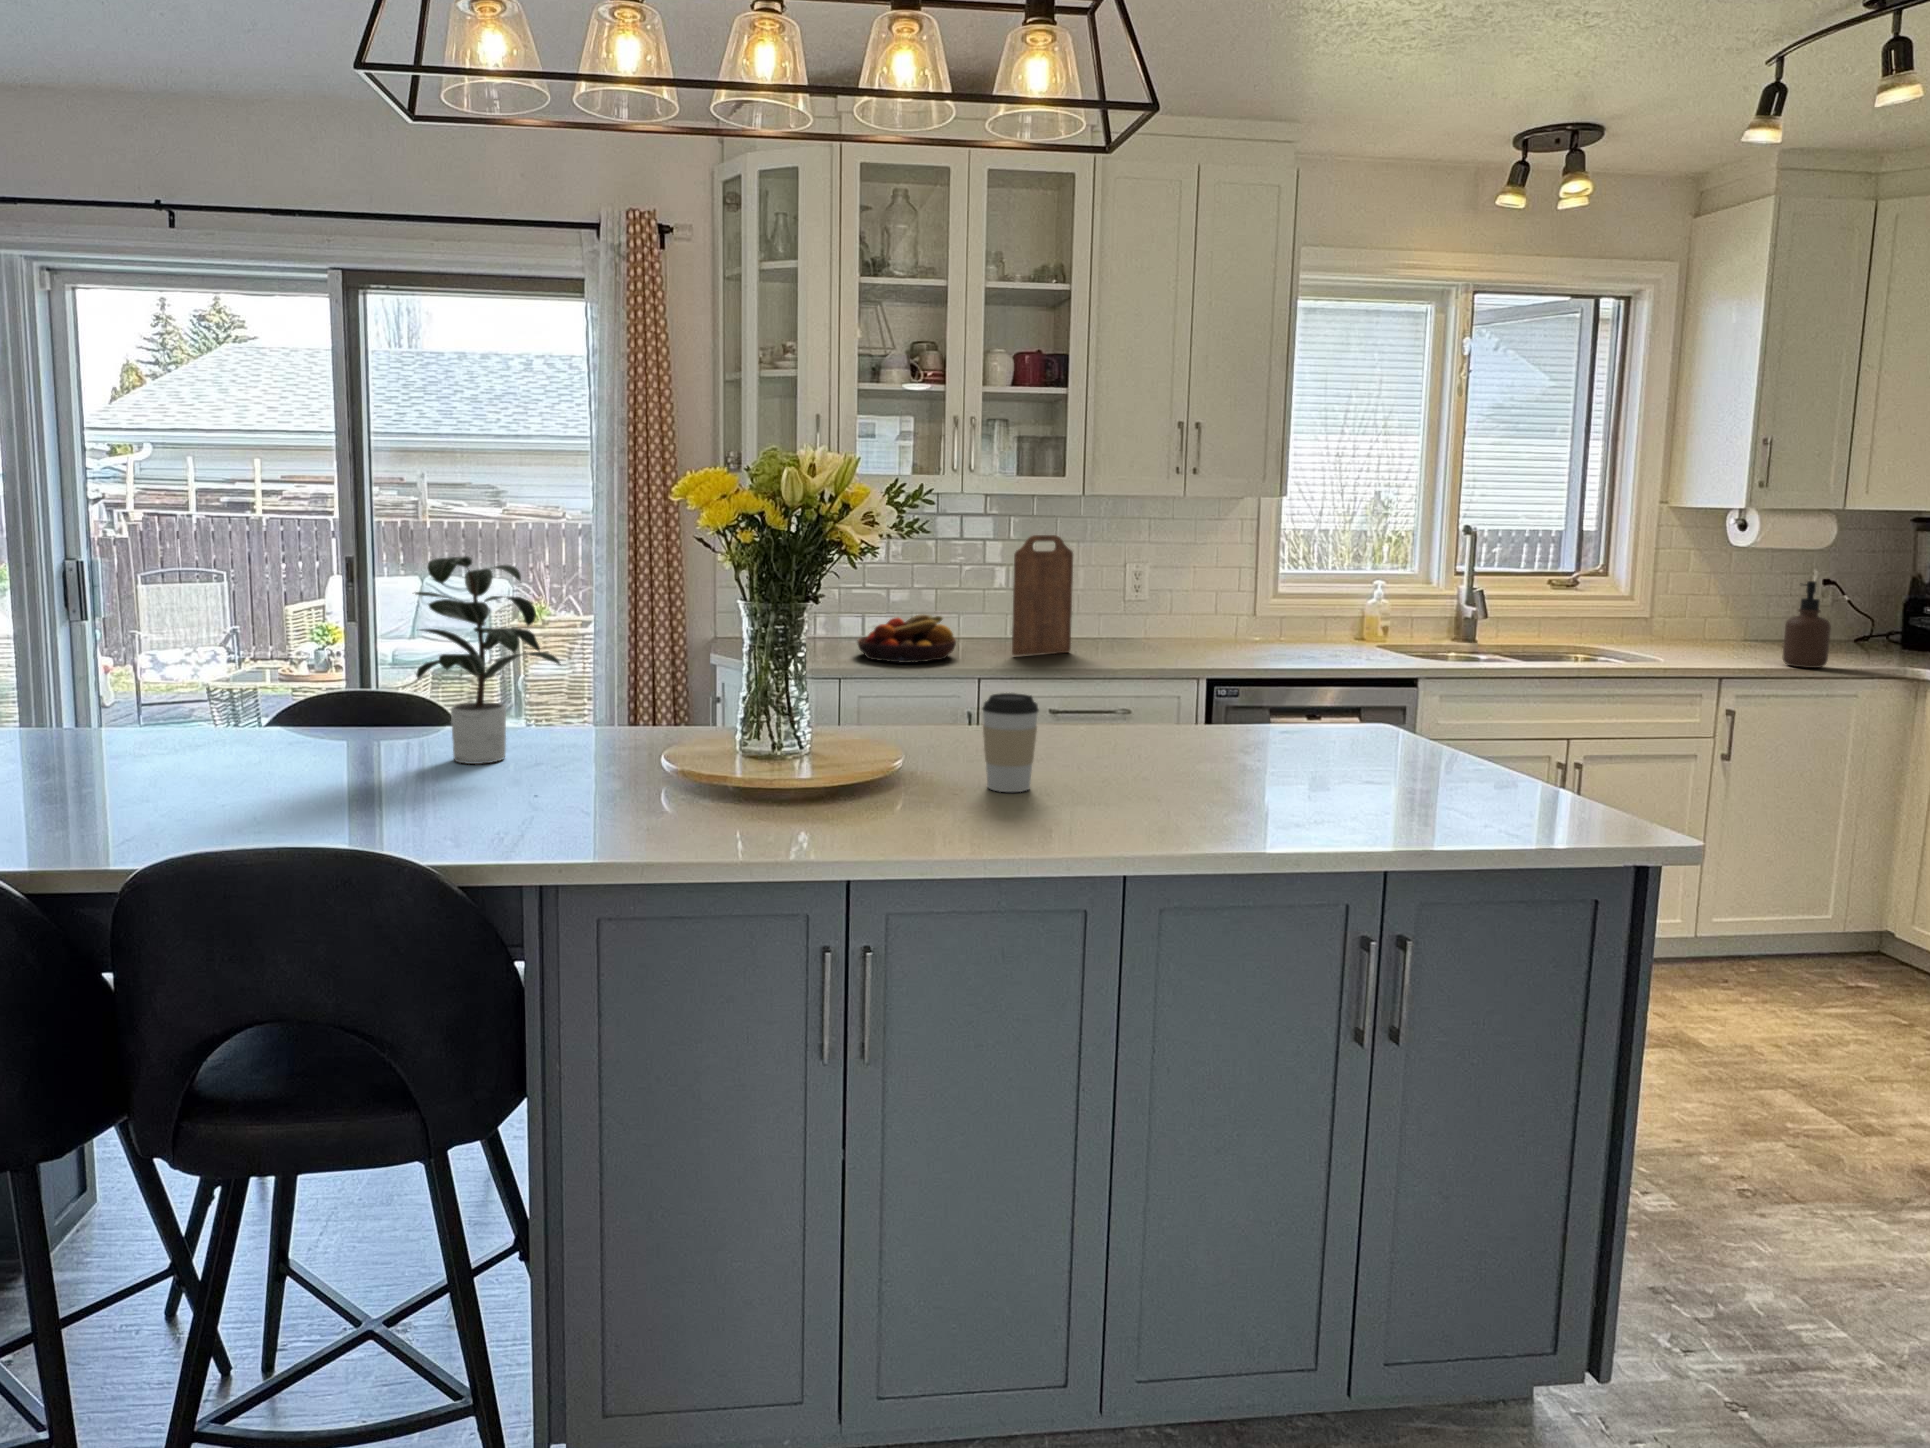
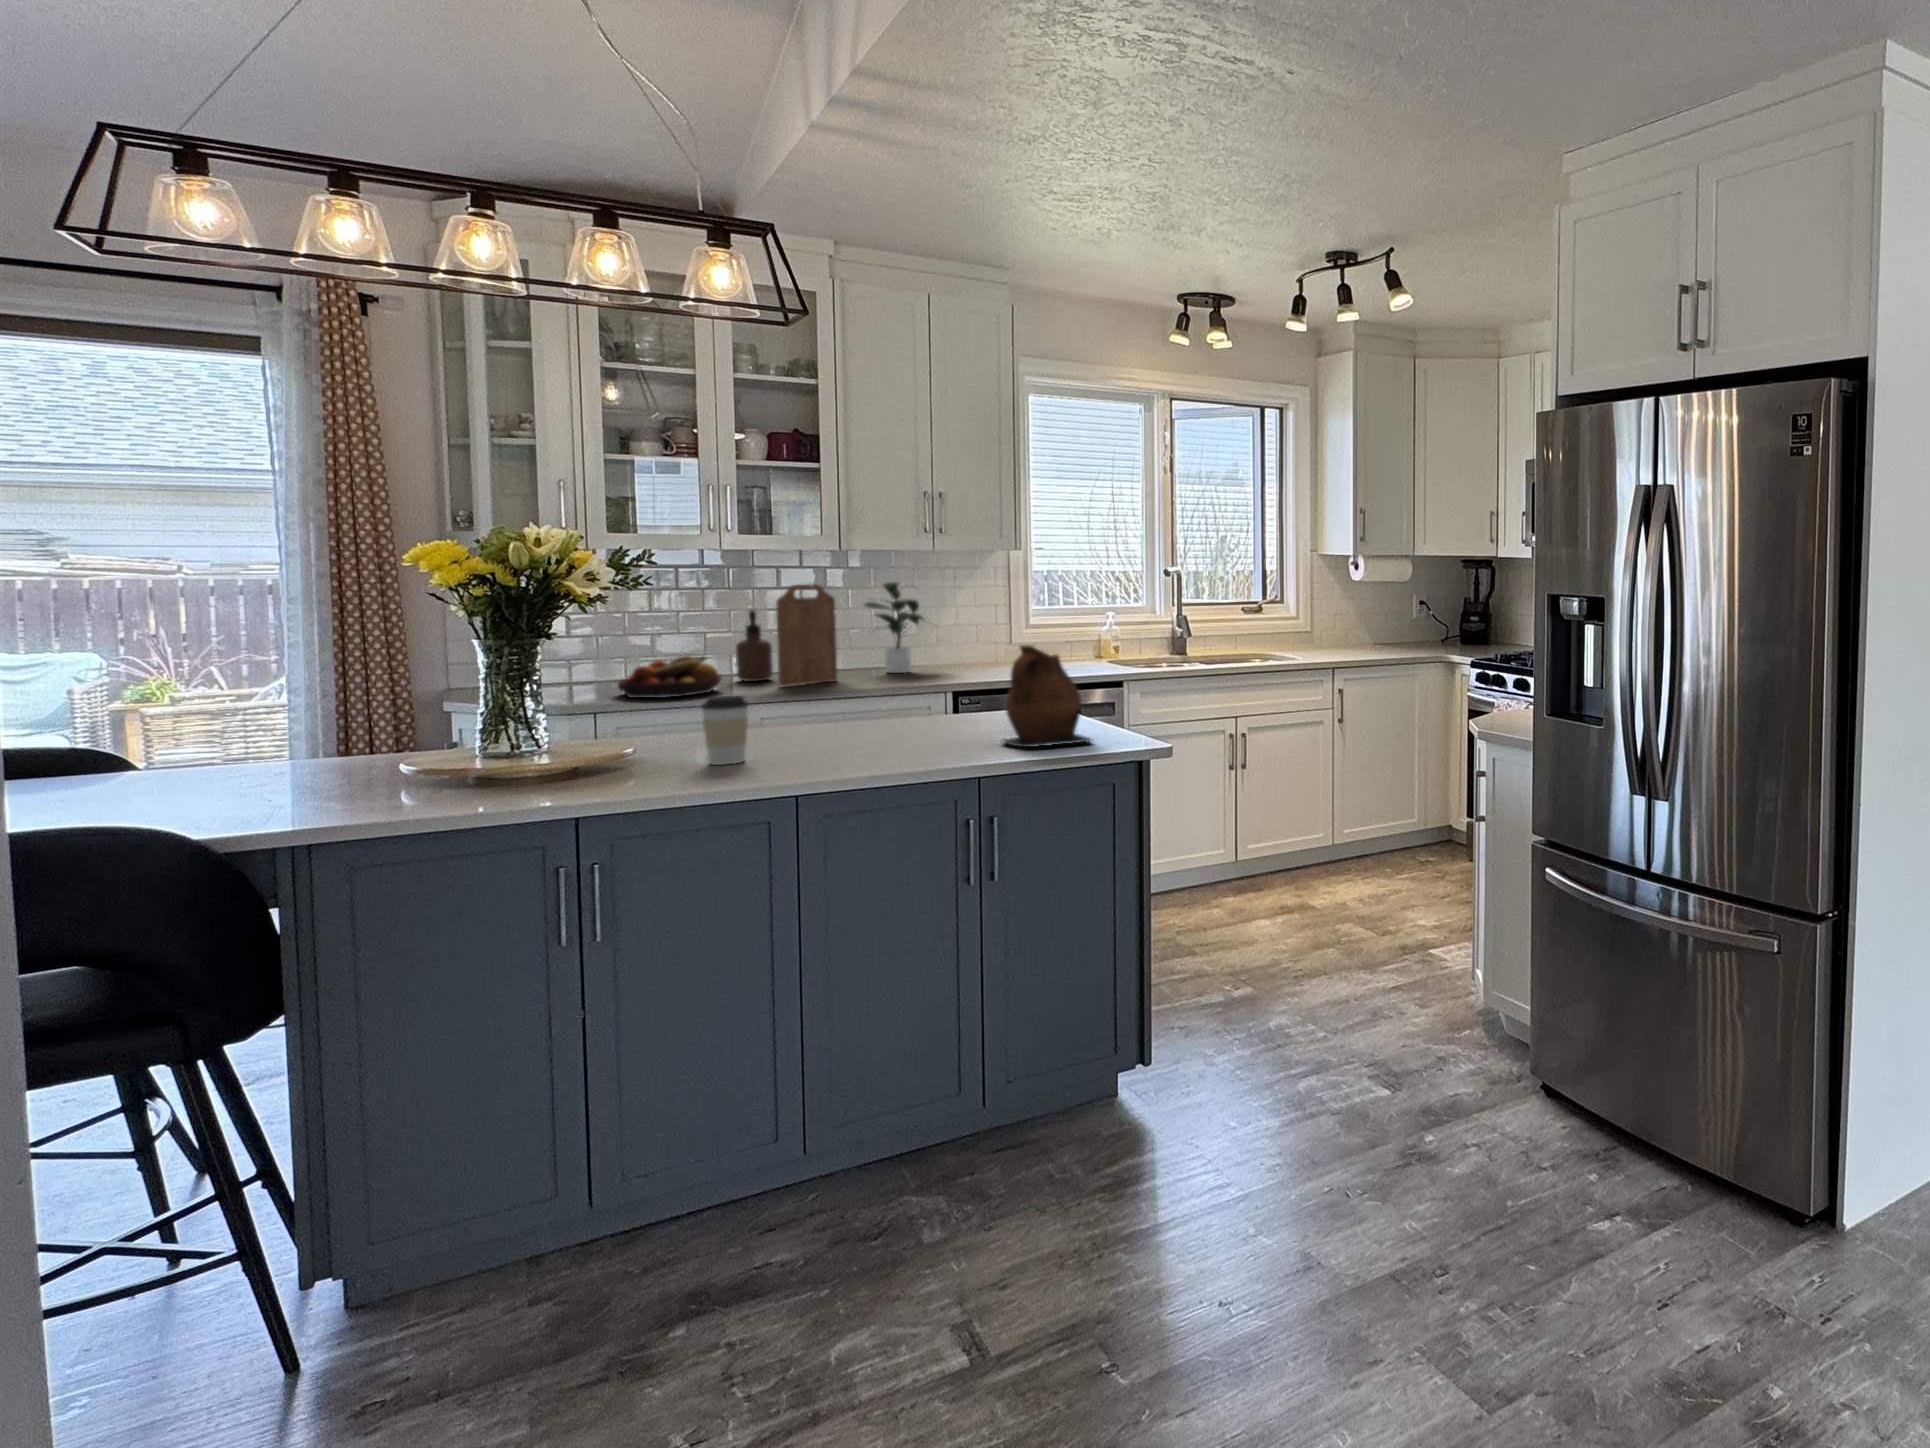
potted plant: present [415,556,561,764] -> present [865,582,923,673]
soap dispenser: present [1783,581,1831,668] -> present [736,610,773,681]
ceramic pitcher: none [1367,644,1532,817] -> present [1002,645,1094,747]

